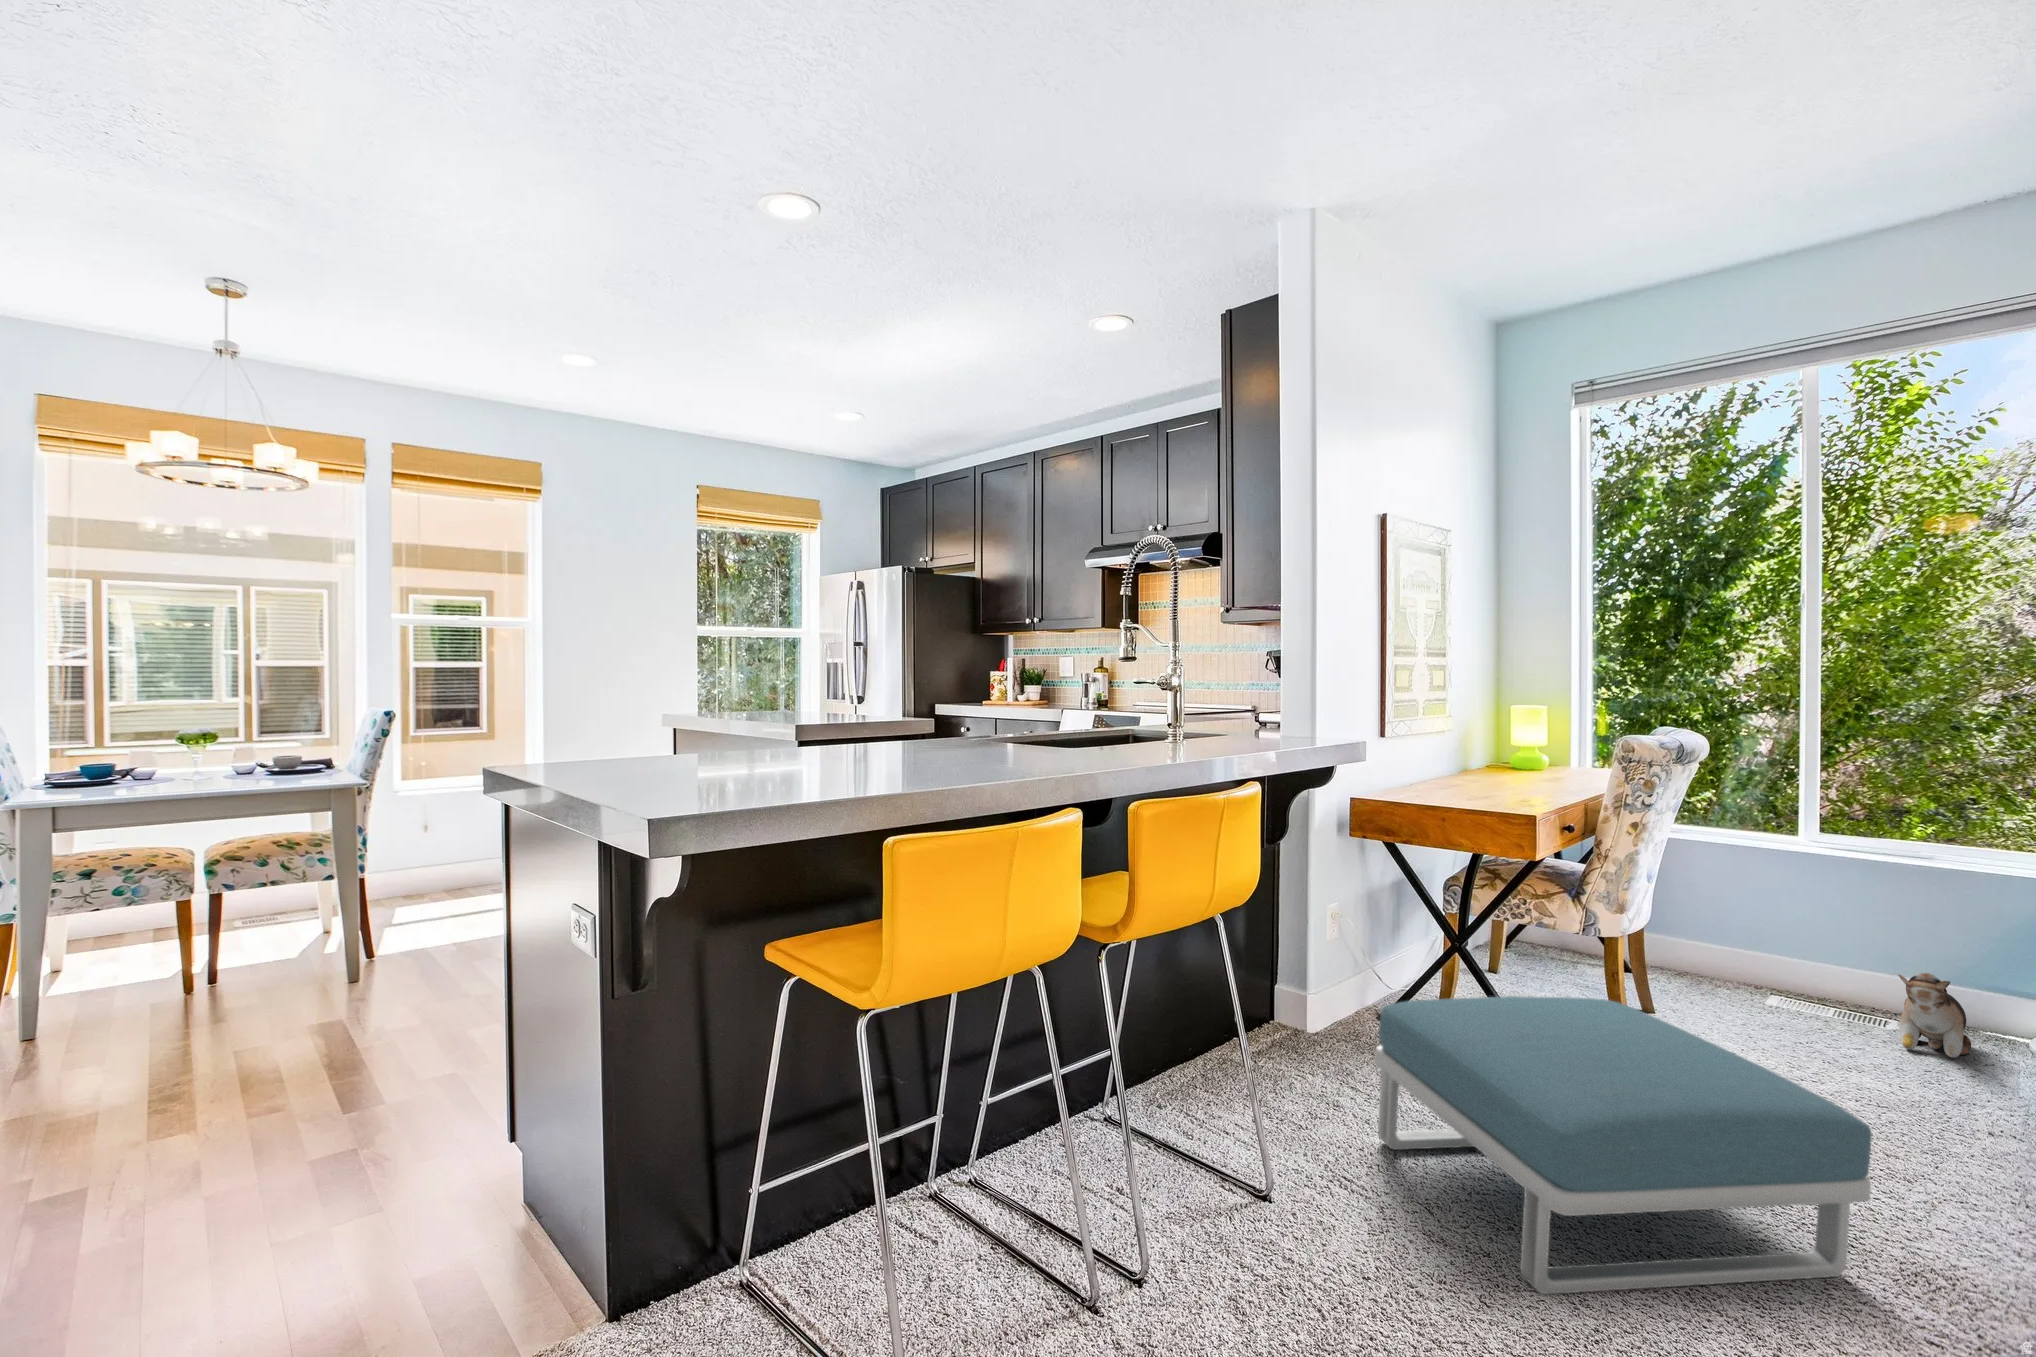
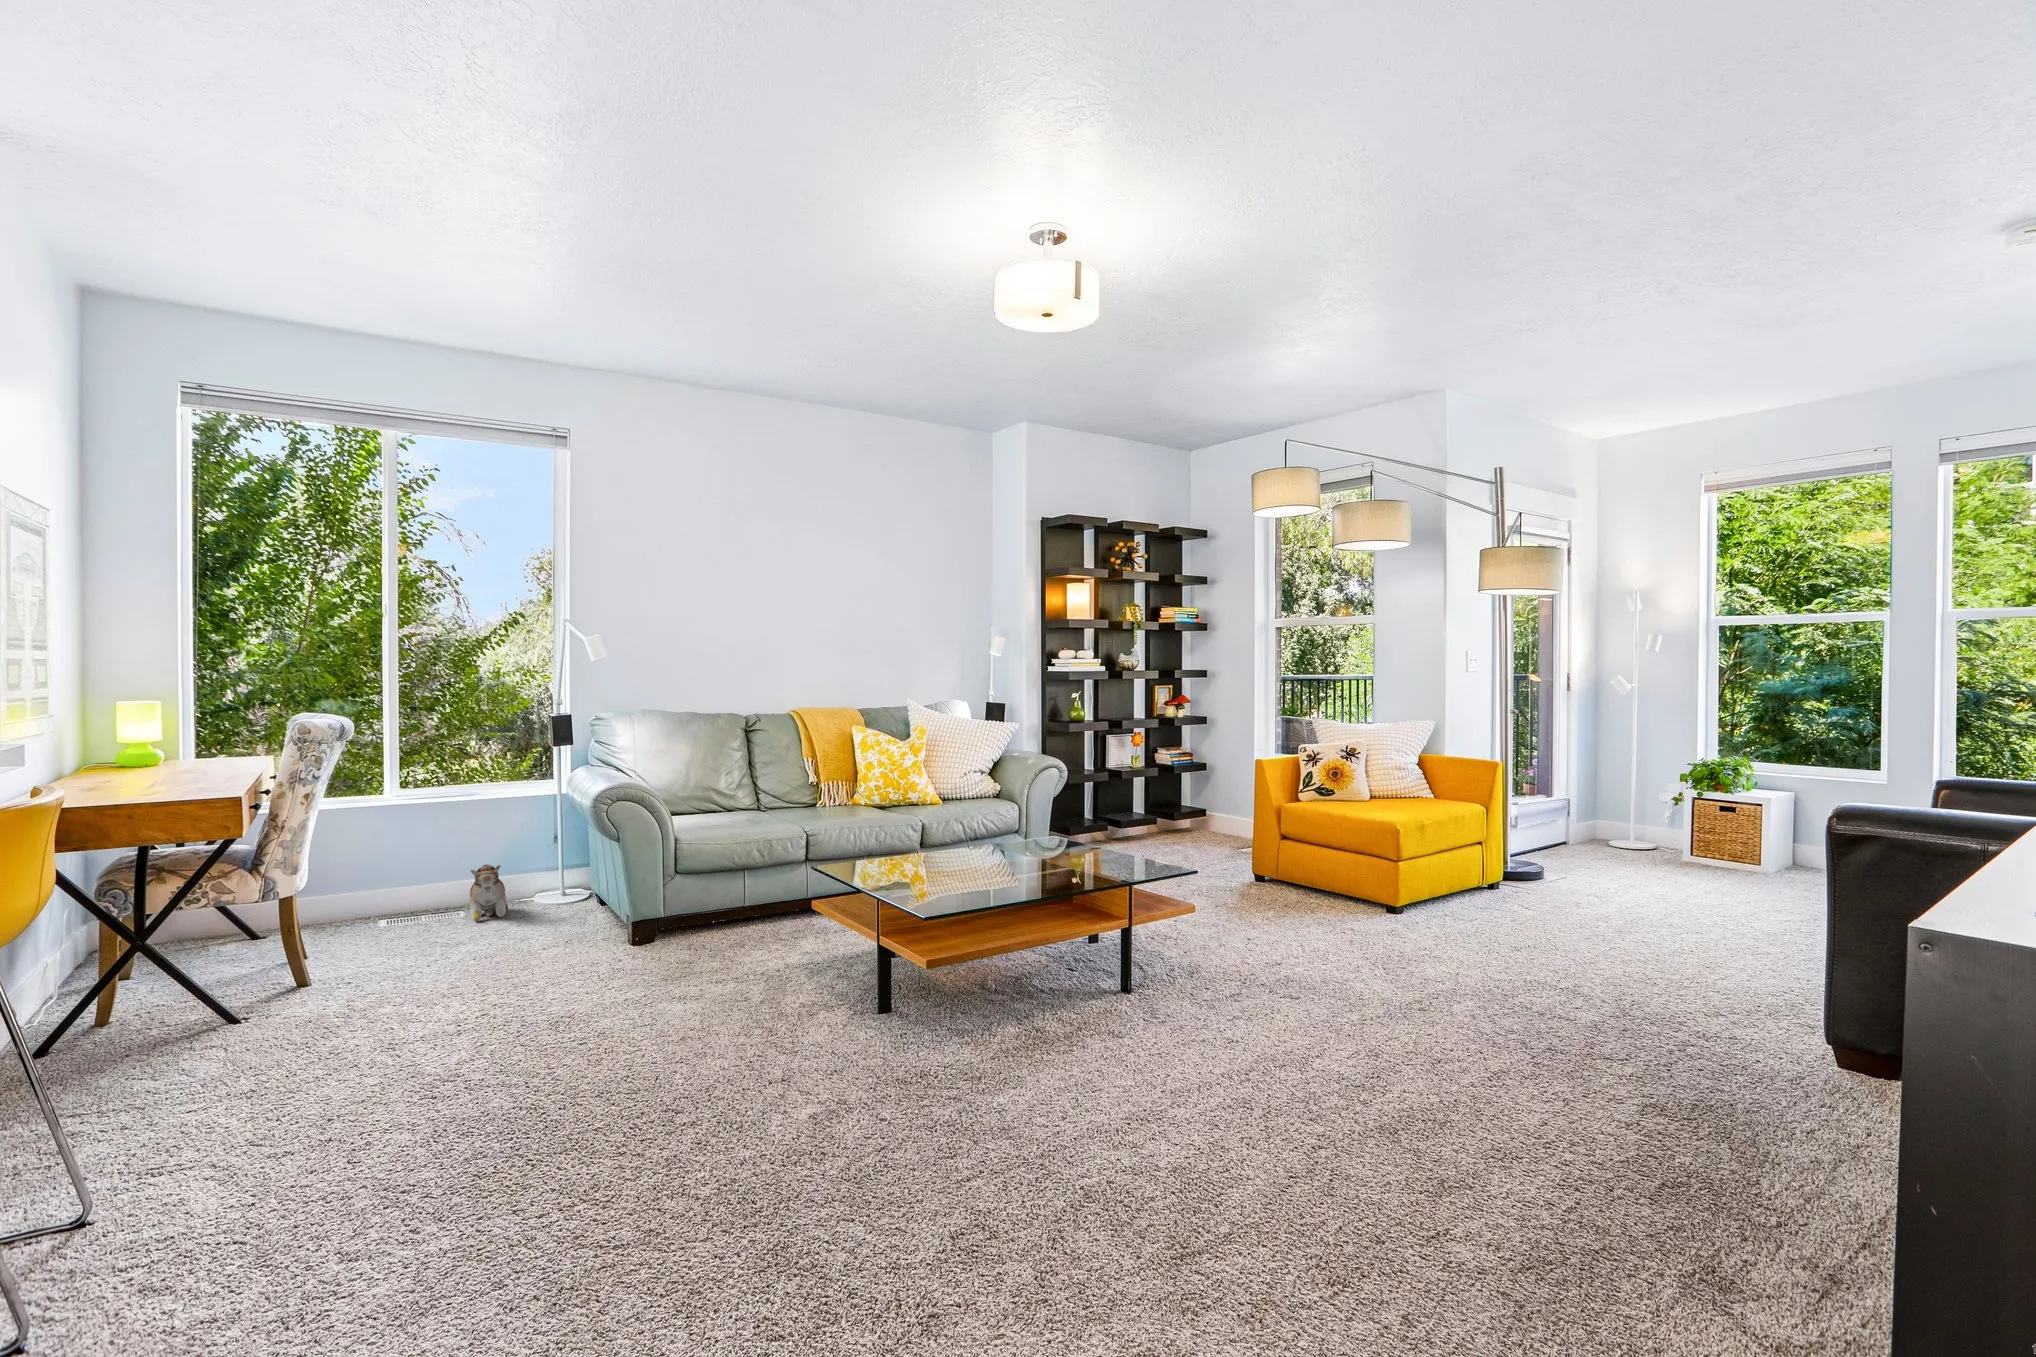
footstool: present [1375,996,1872,1294] -> none [152,932,543,1134]

